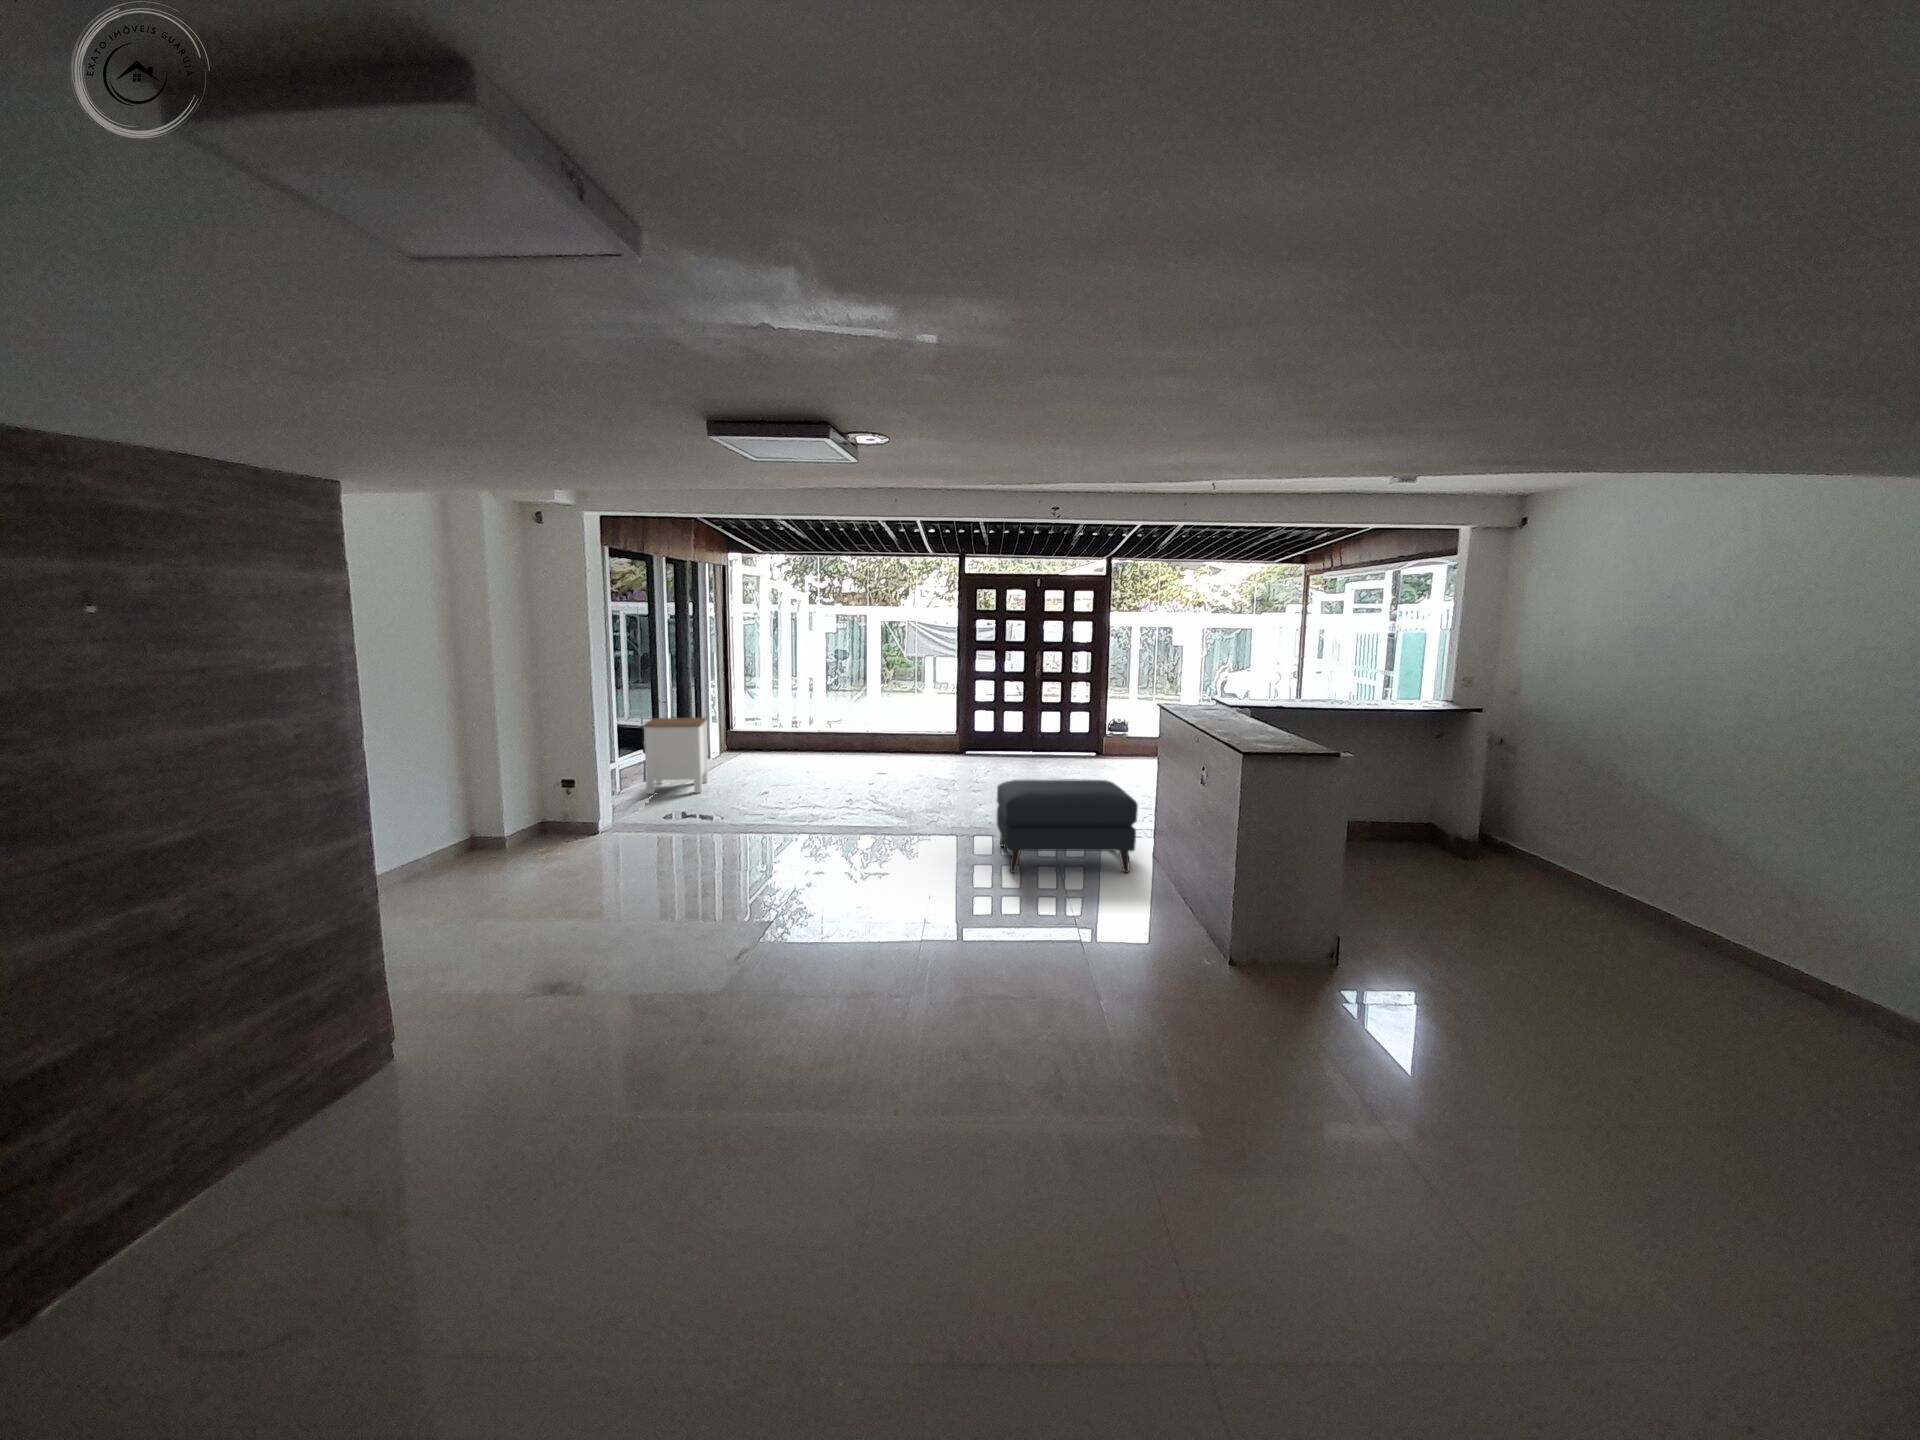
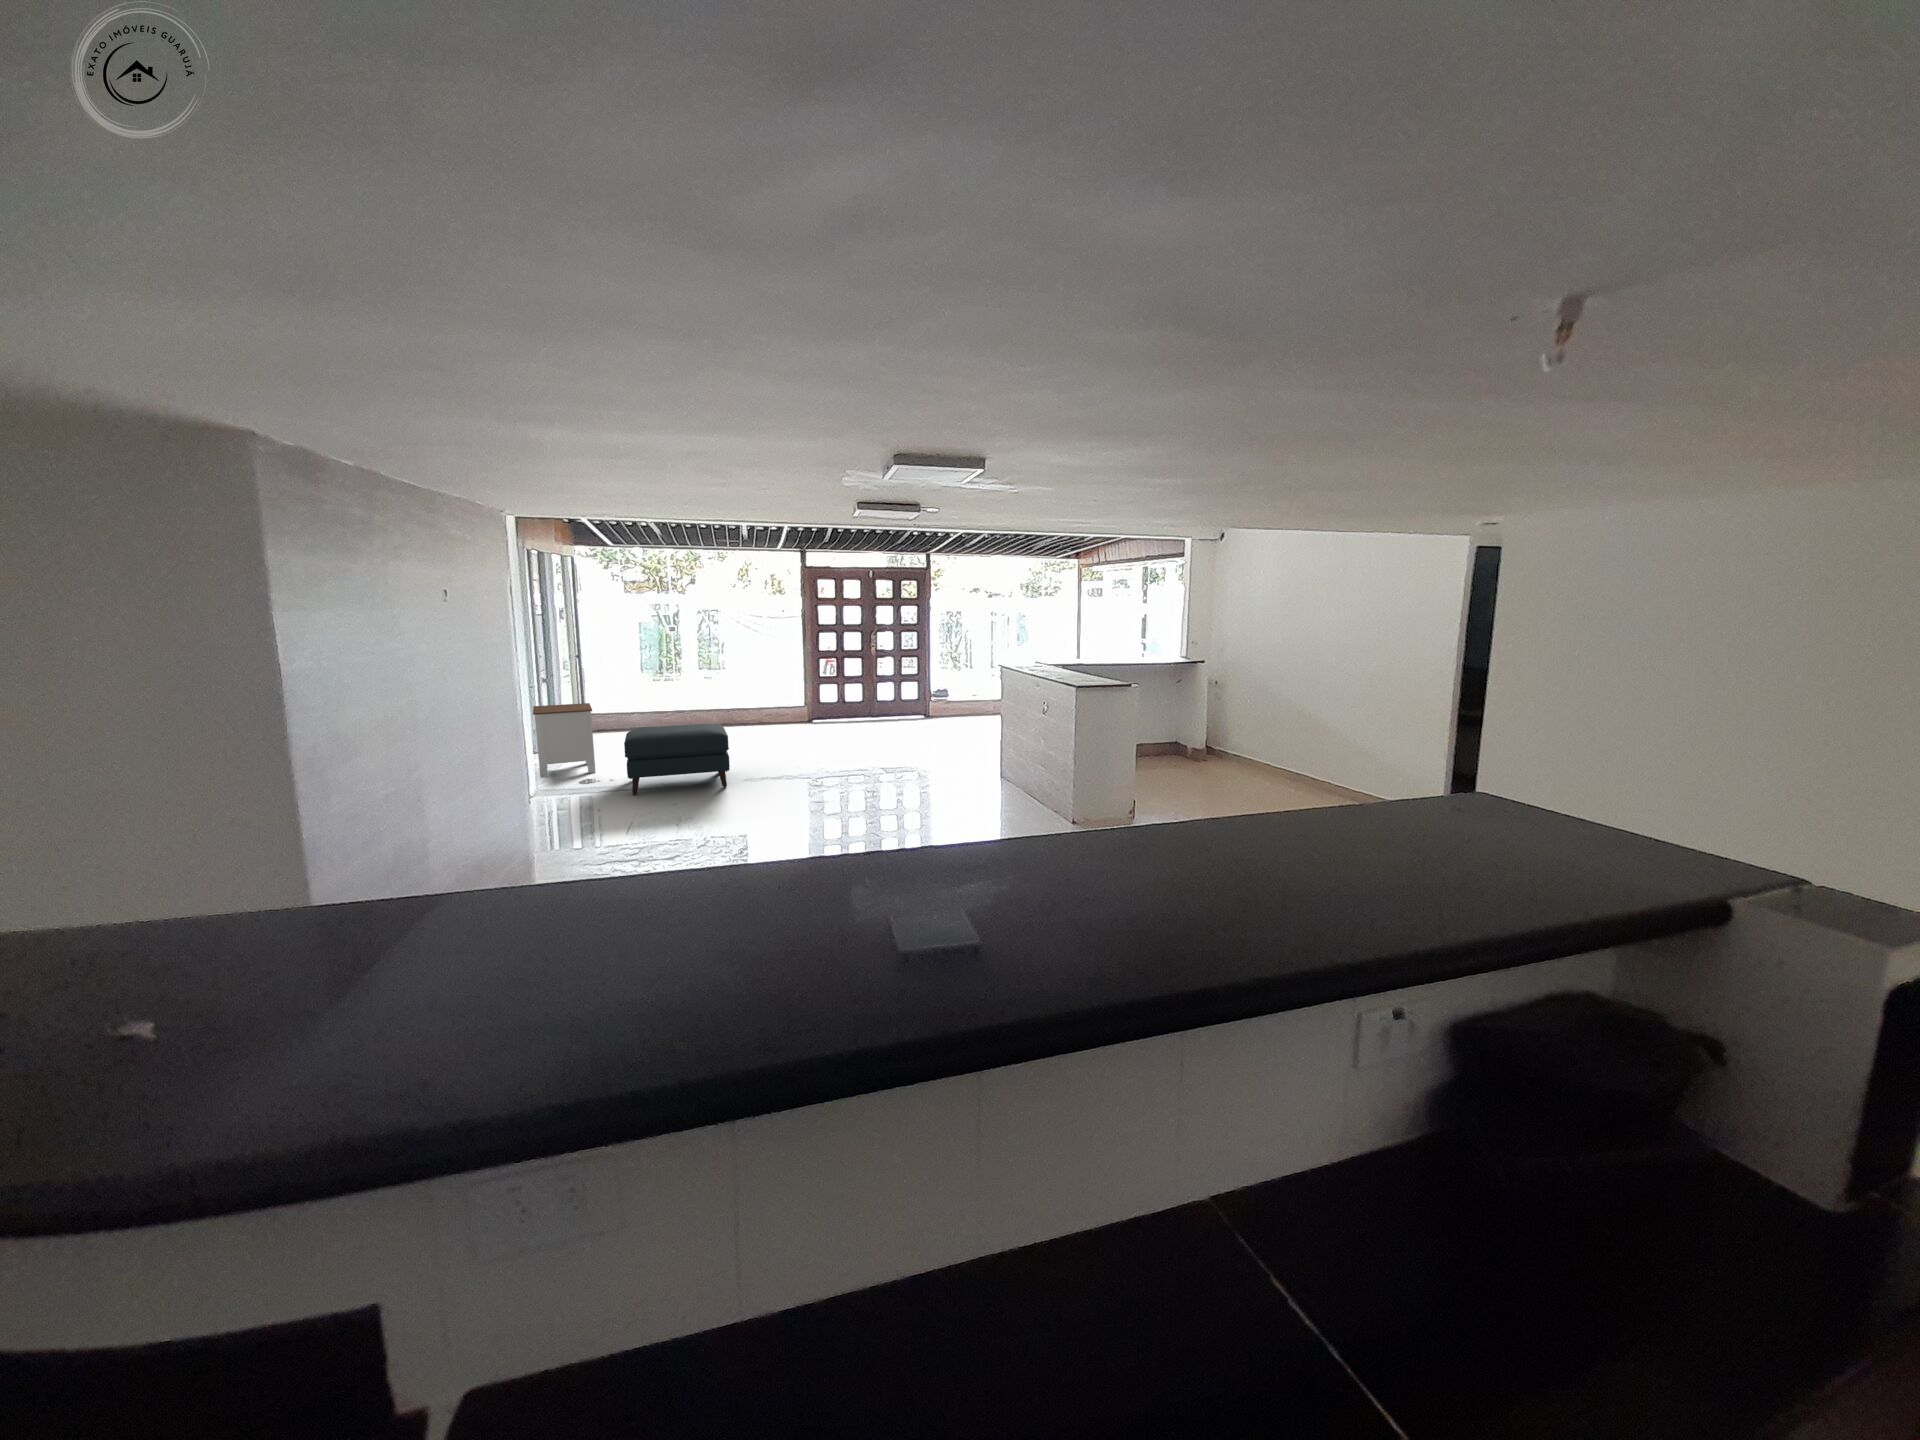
ottoman: present [997,779,1138,873] -> present [624,724,730,795]

